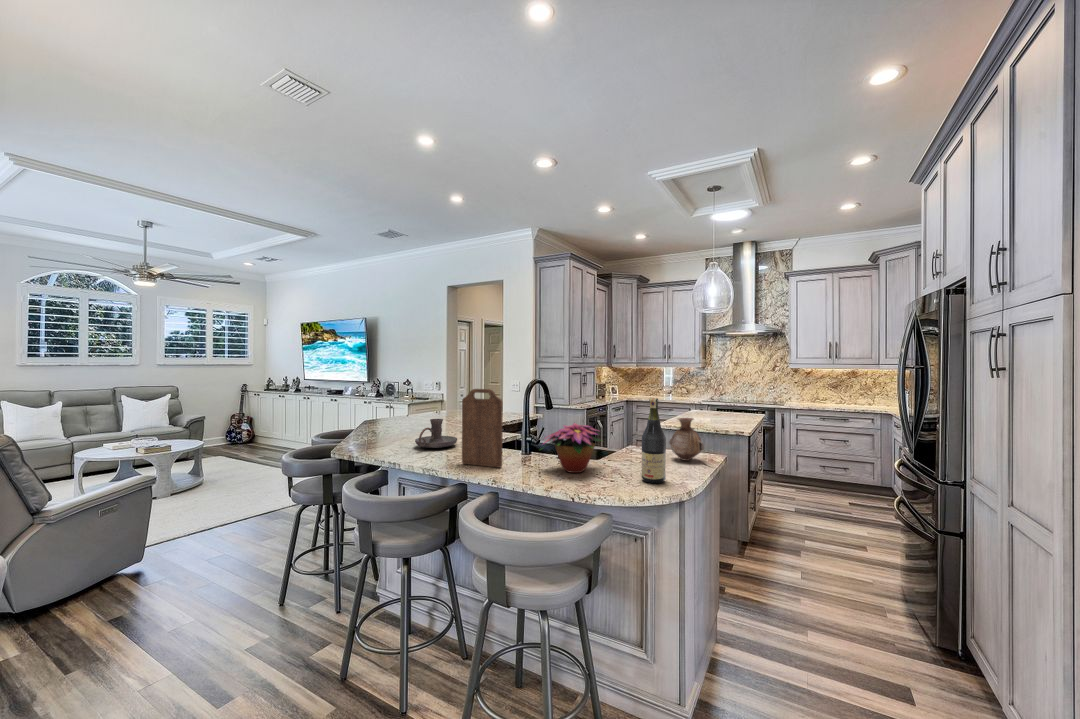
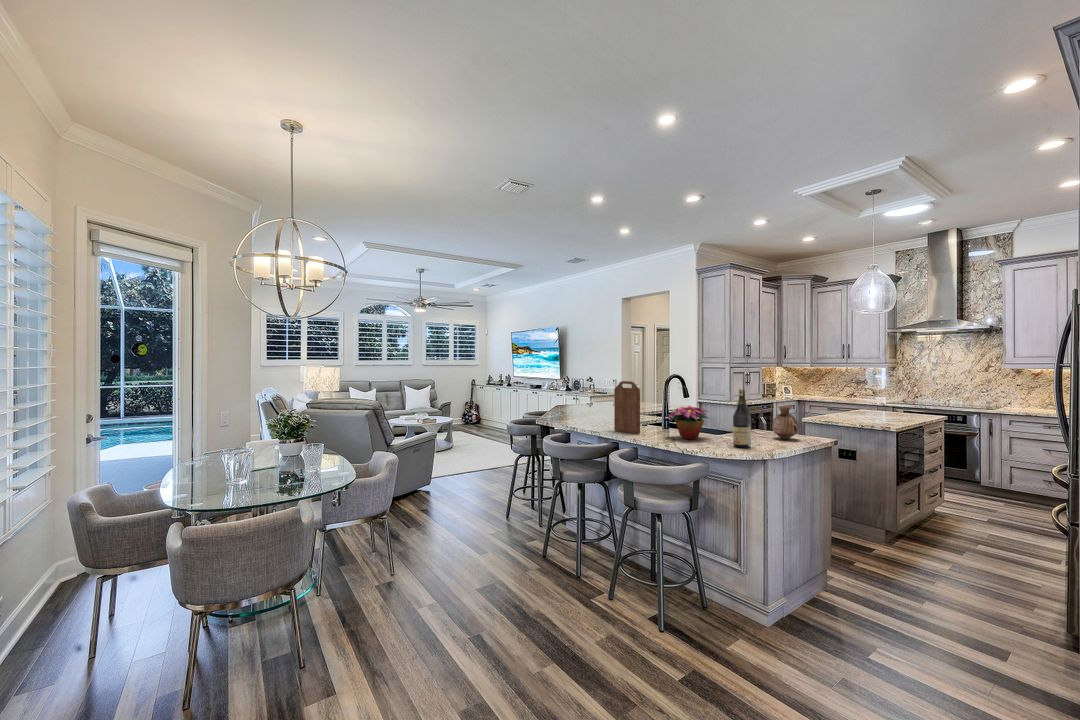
candle holder: present [415,419,457,448] -> none [587,402,616,422]

